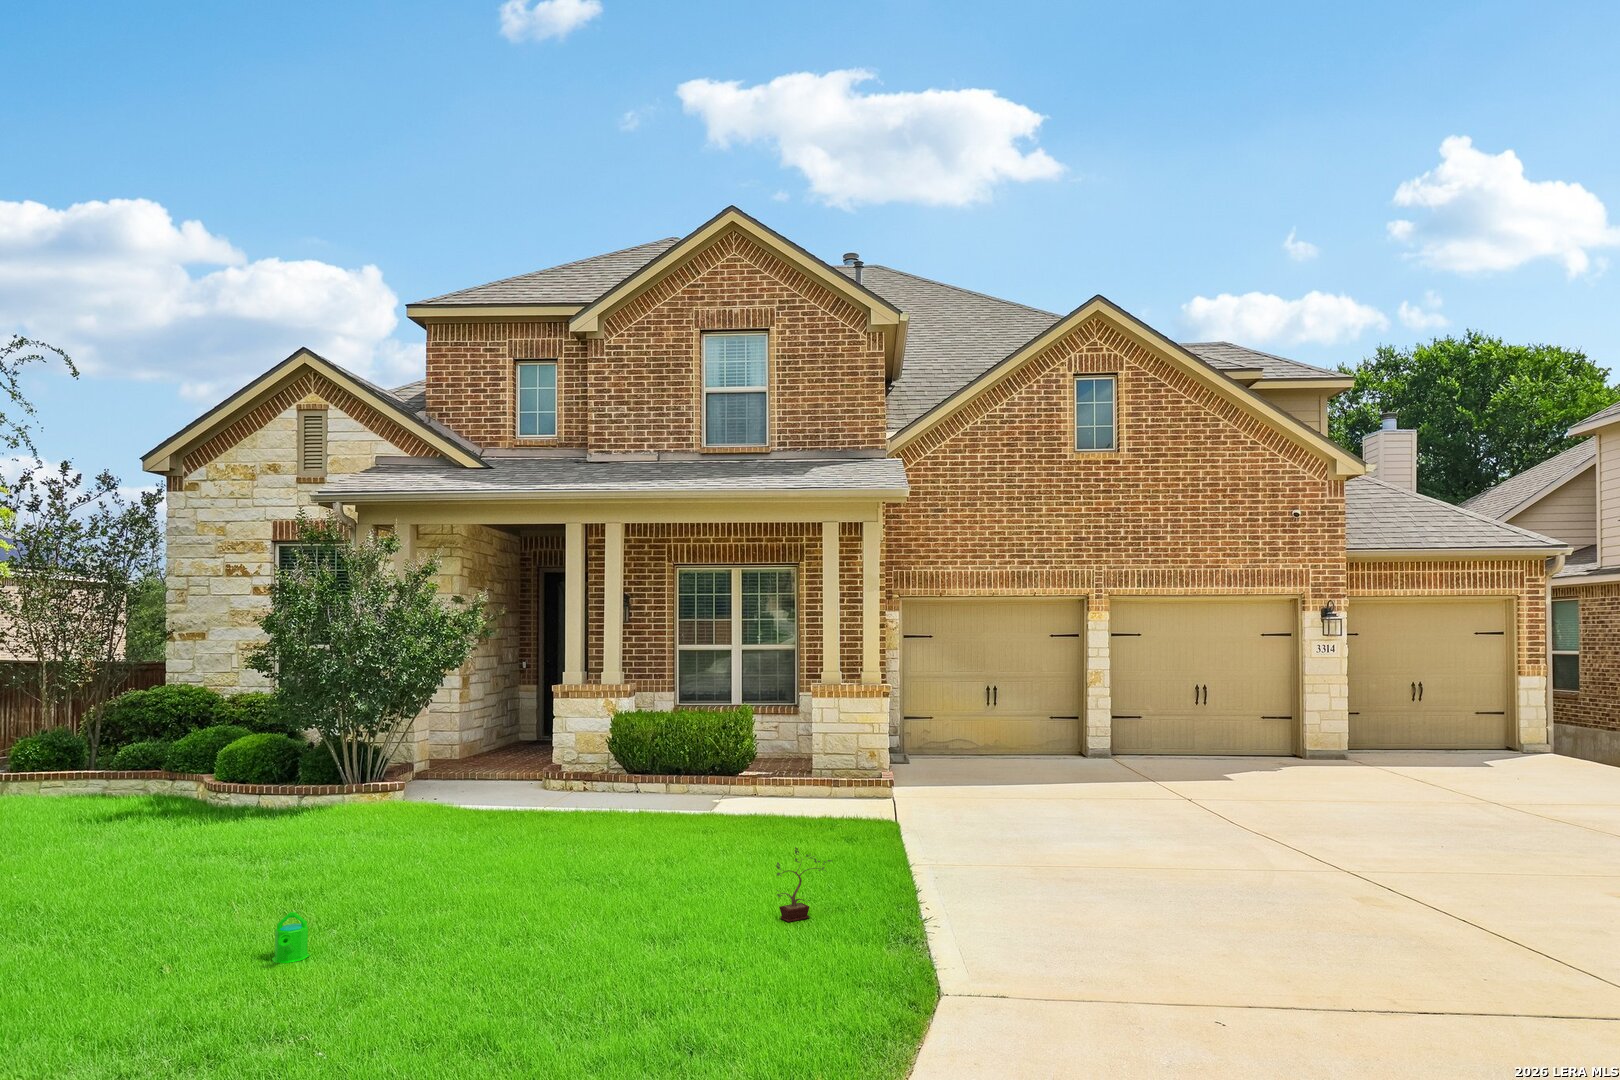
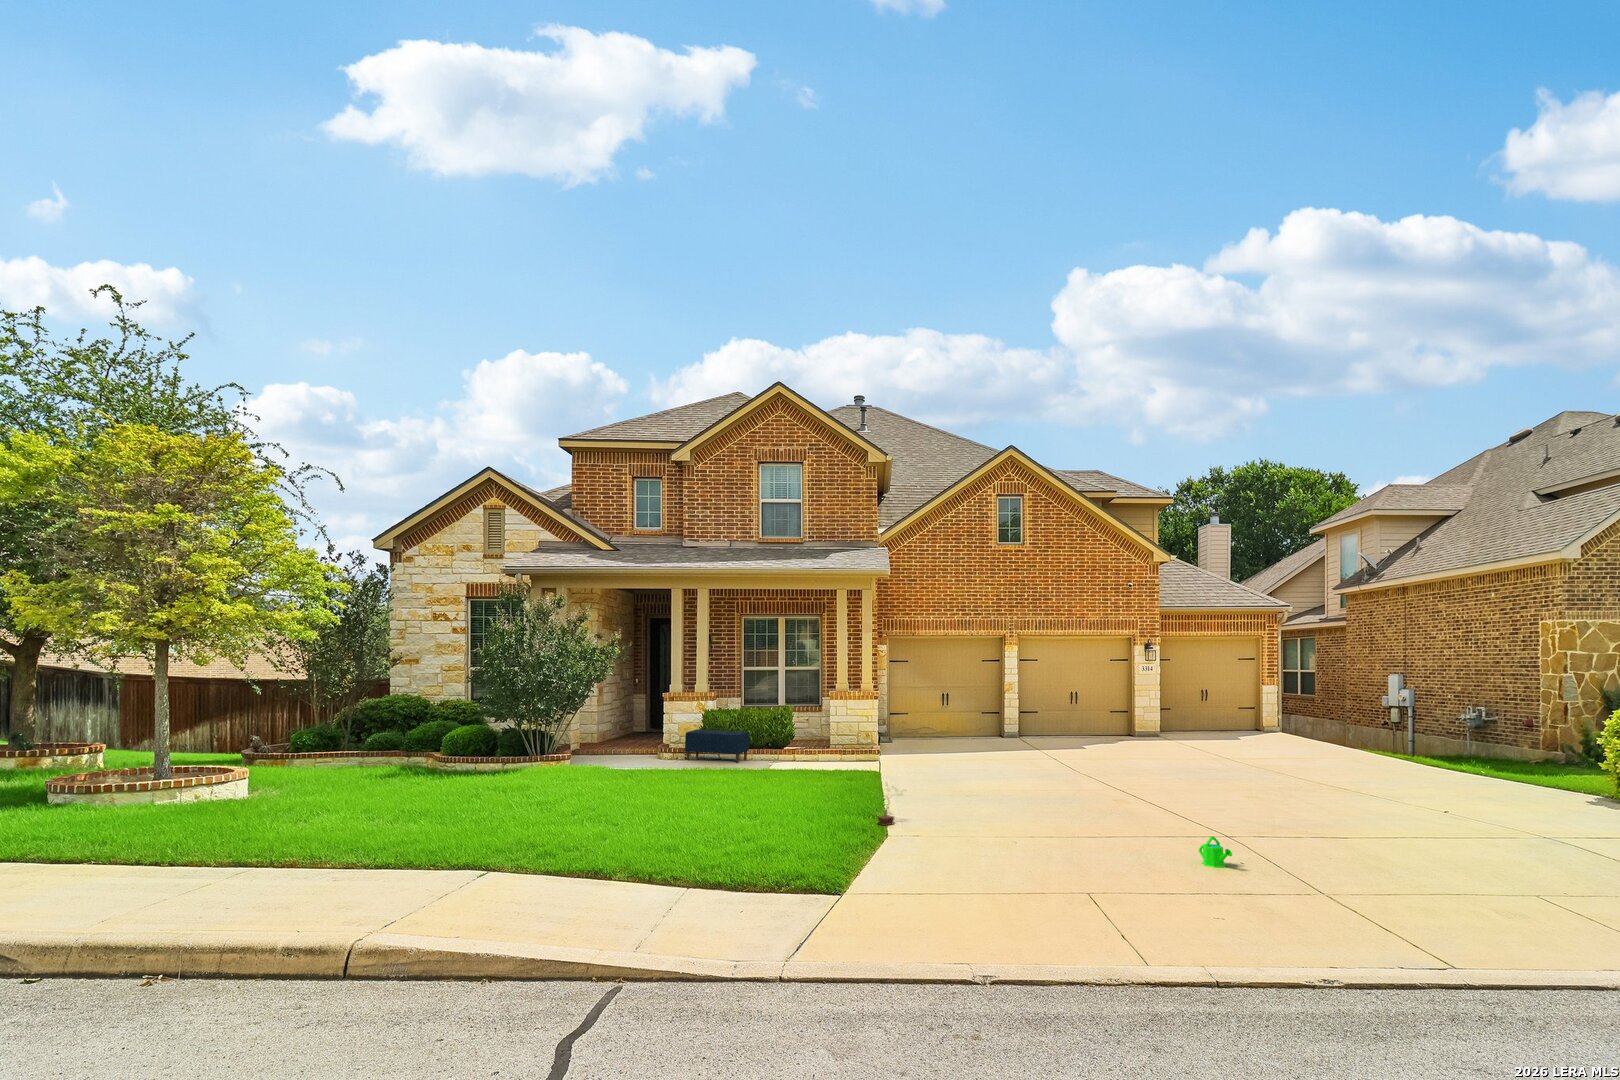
bench: none [571,740,669,794] -> present [685,729,749,763]
watering can: present [272,912,310,963] -> present [1199,836,1232,868]

